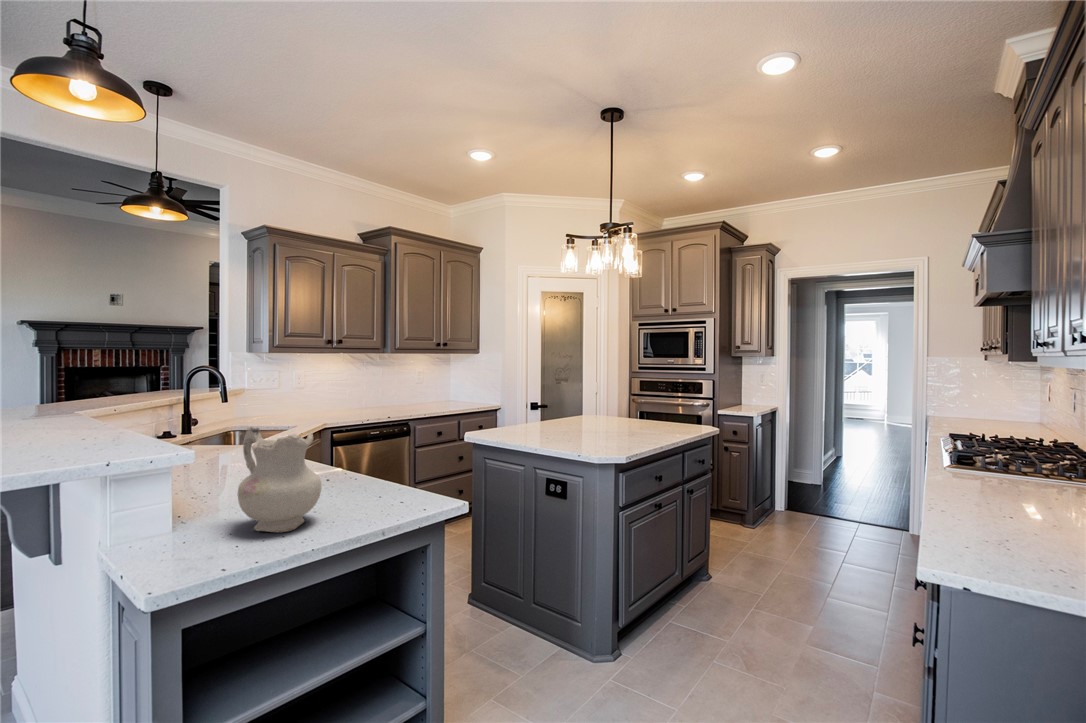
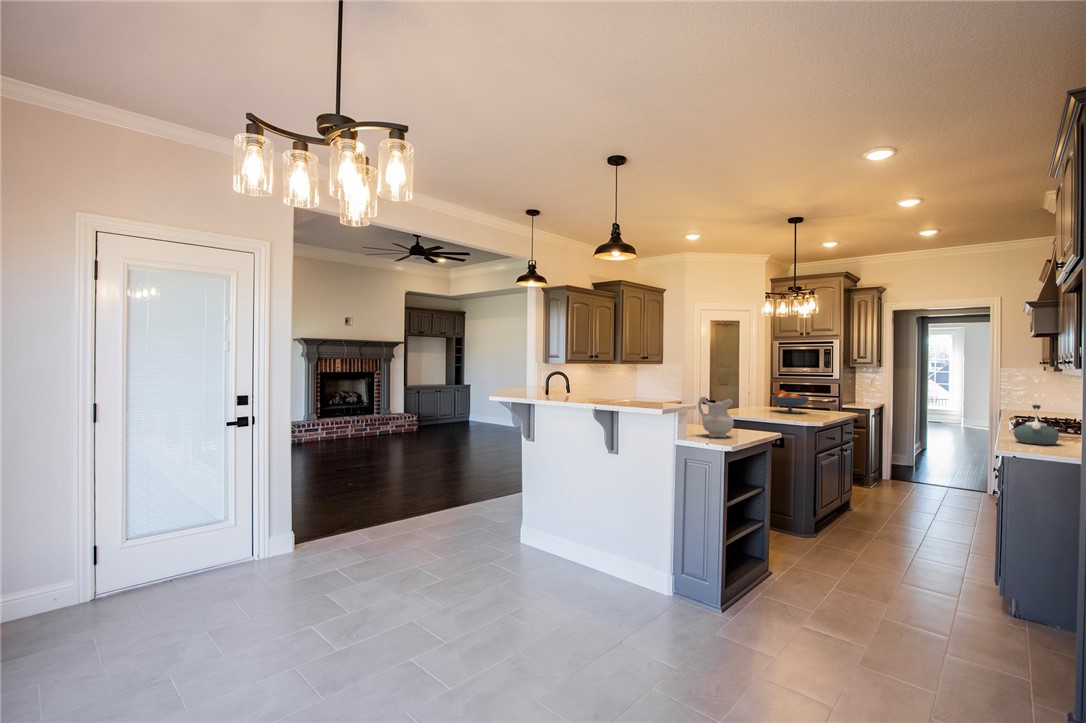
fruit bowl: none [577,394,634,434] -> present [772,391,809,413]
kettle: none [955,431,1051,524] -> present [1014,405,1059,445]

